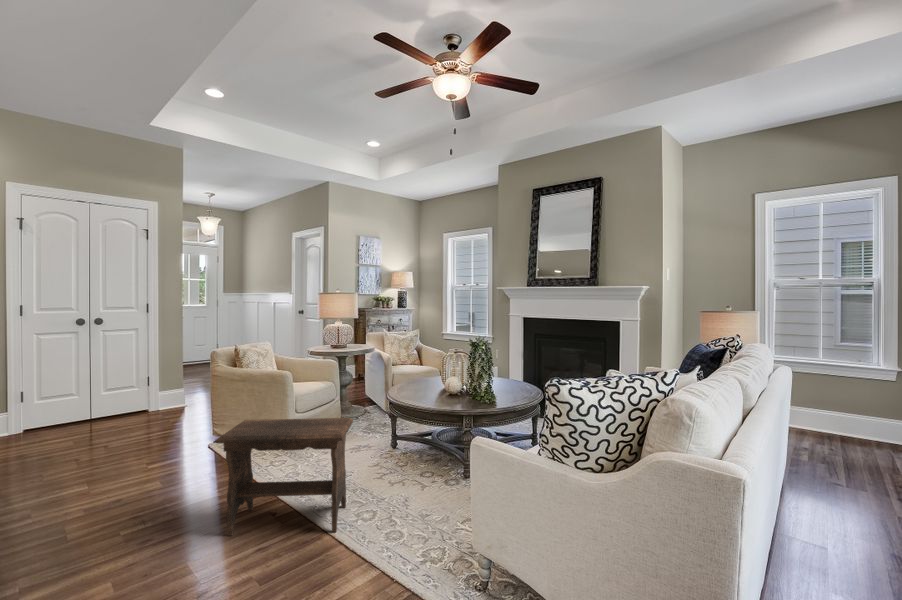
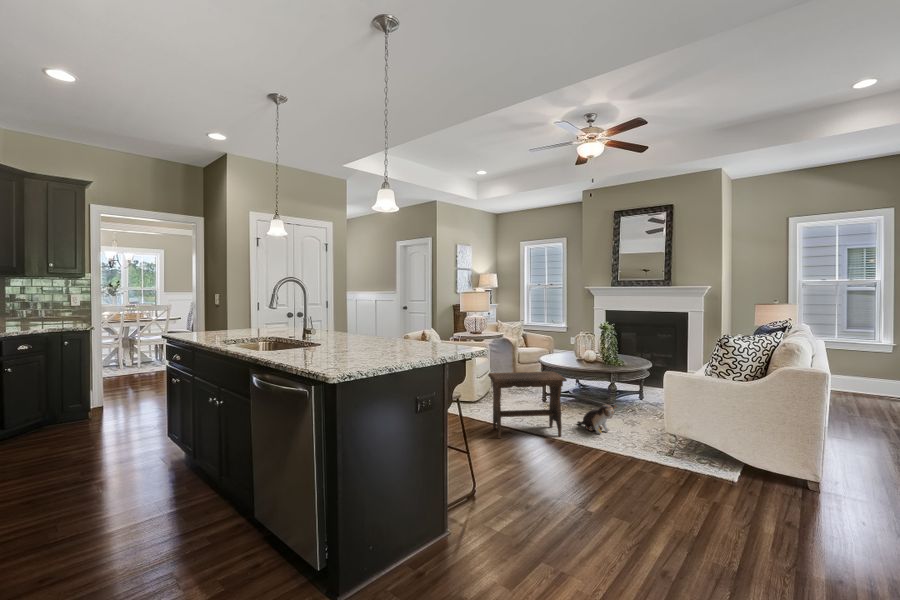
plush toy: none [392,477,428,526] -> present [577,404,617,434]

